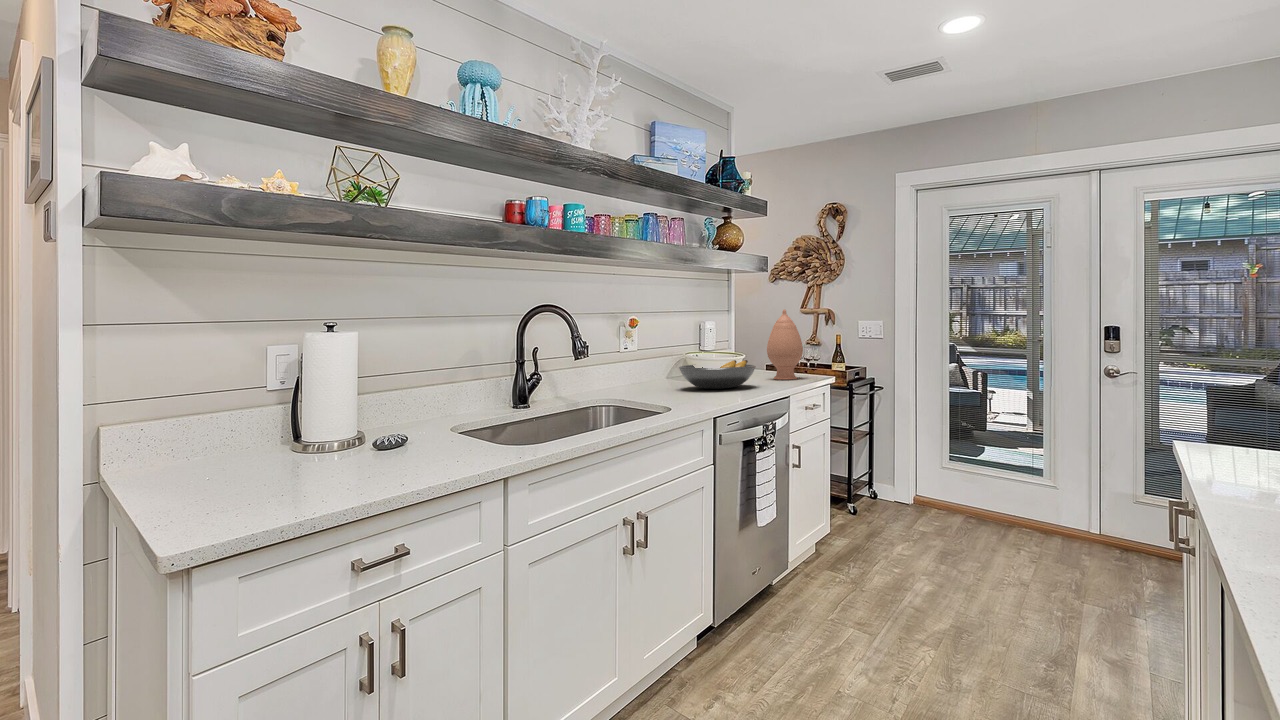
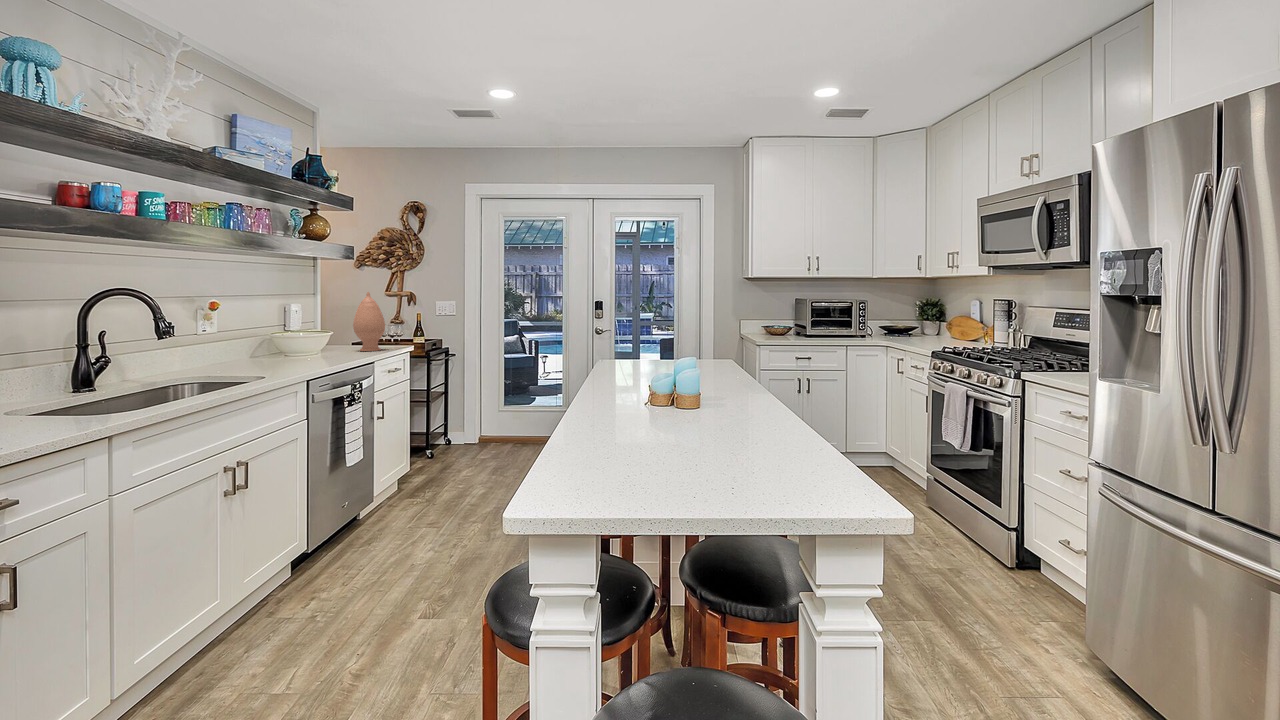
fruit bowl: present [679,360,756,389] -> none [268,335,343,360]

